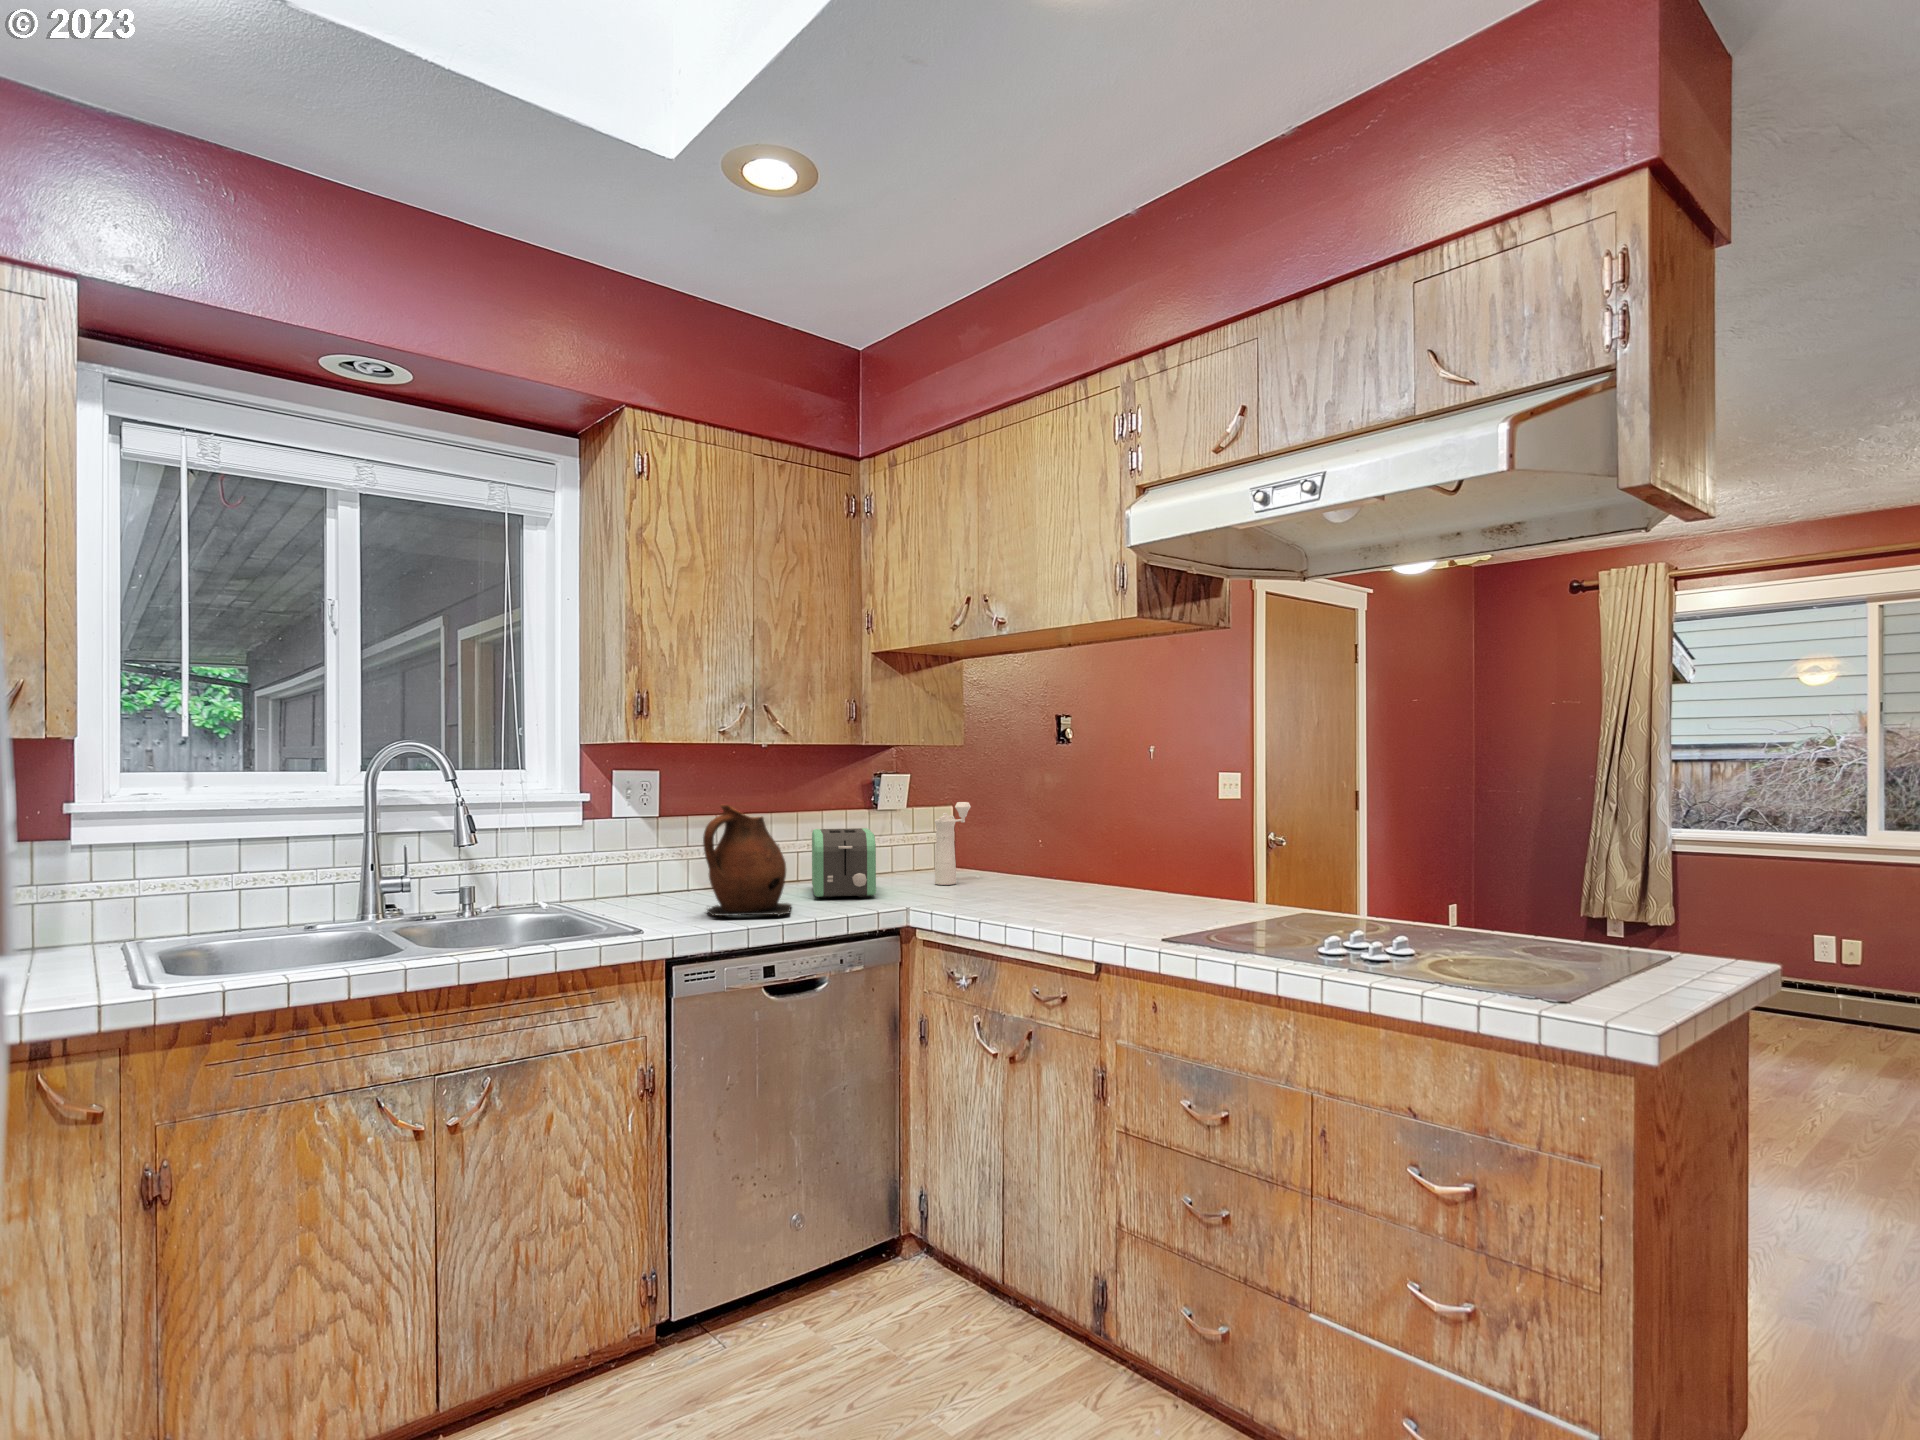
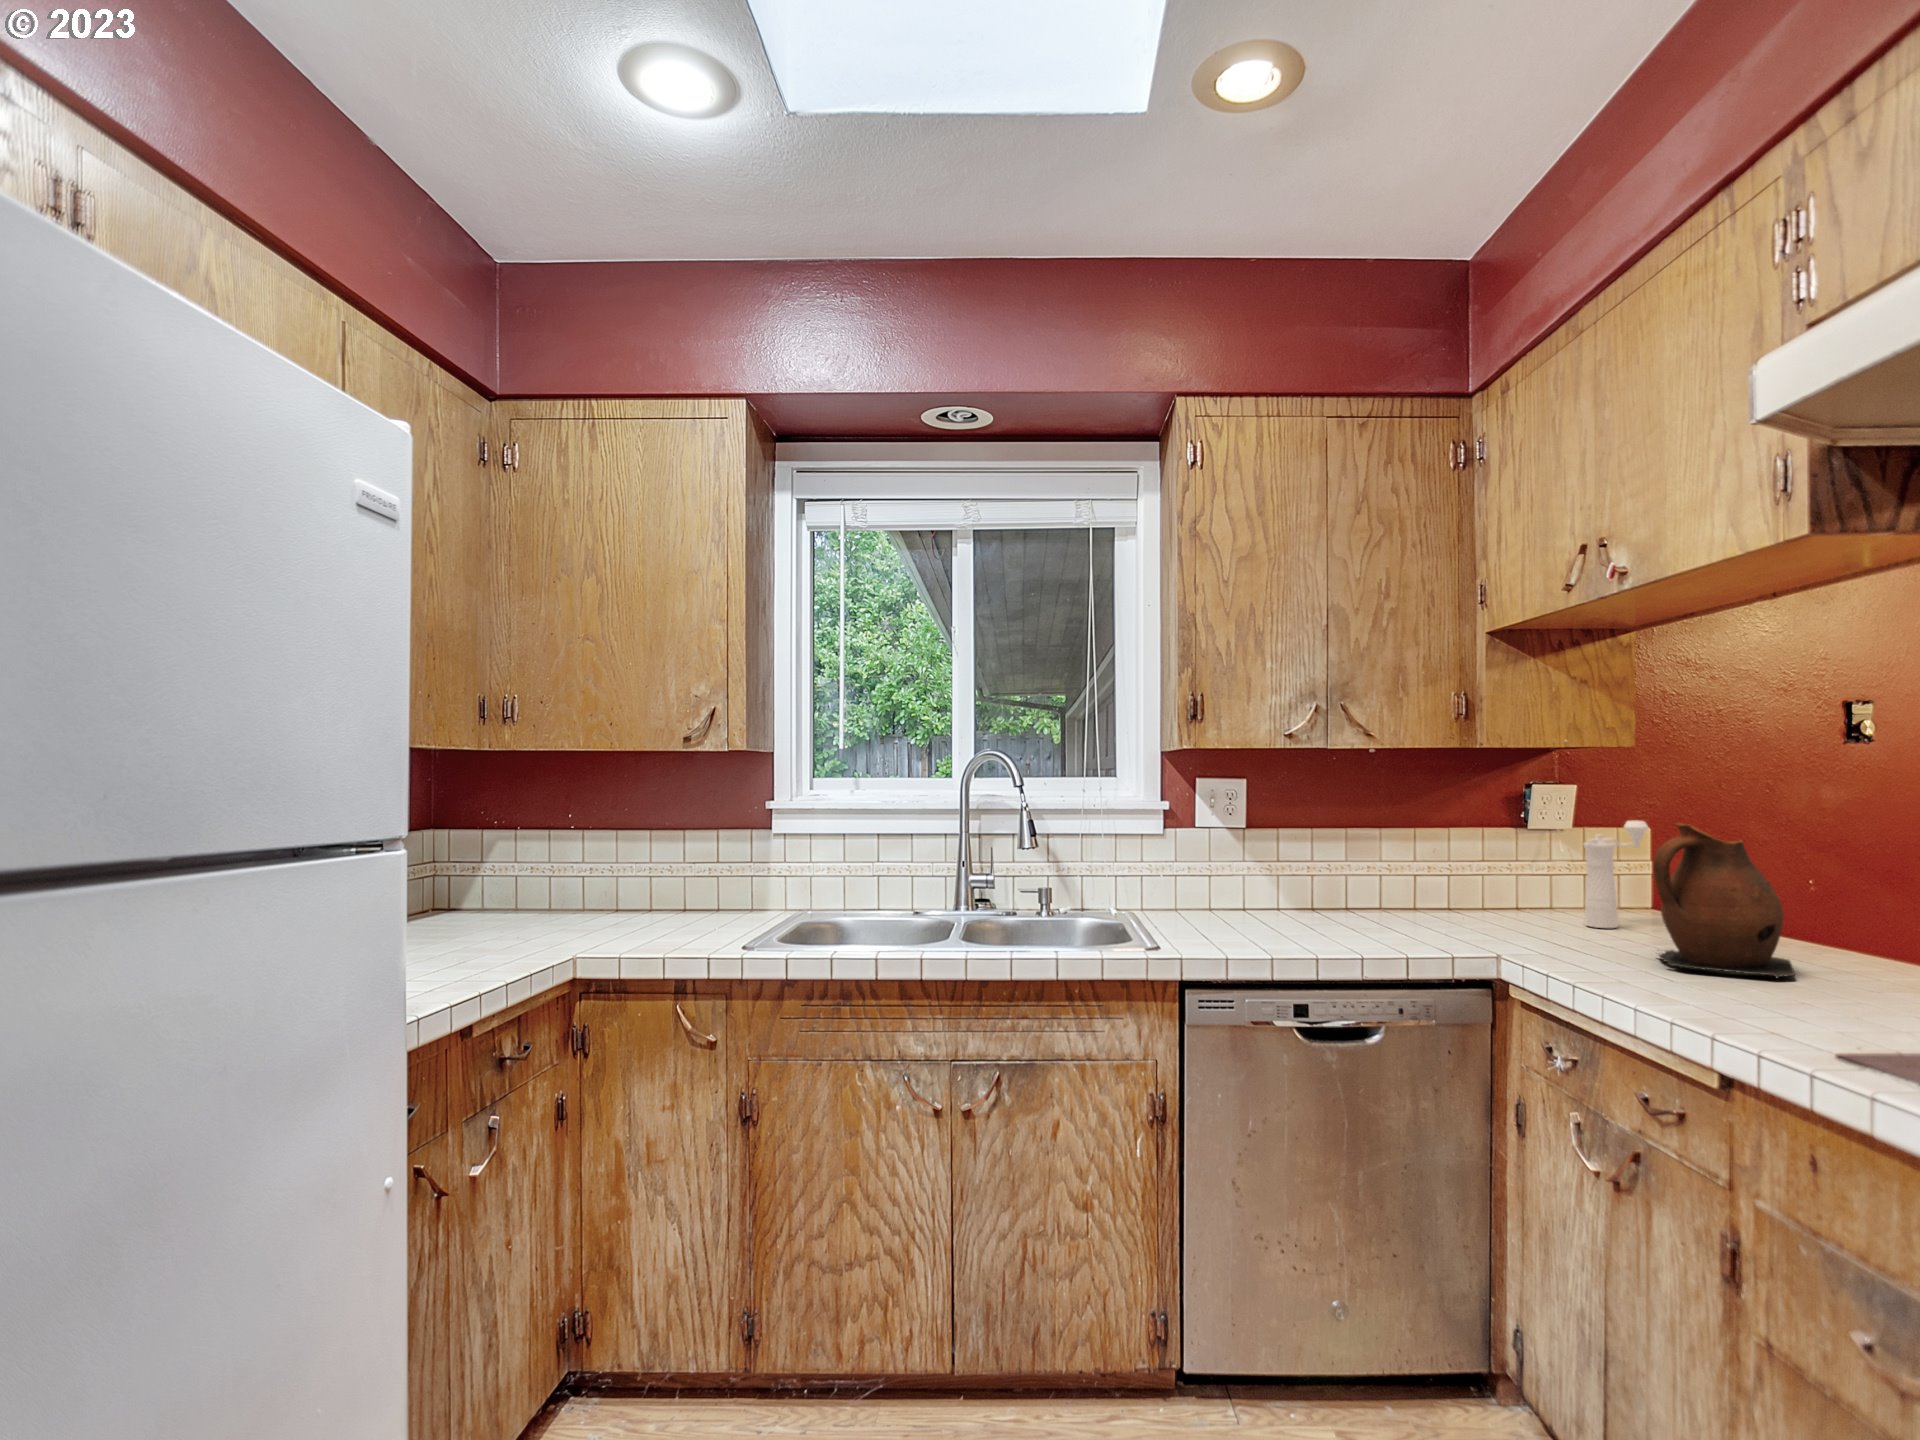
ceramic pitcher: present [703,805,792,916] -> present [1653,823,1795,978]
toaster: present [812,828,876,898] -> none [1394,847,1491,935]

